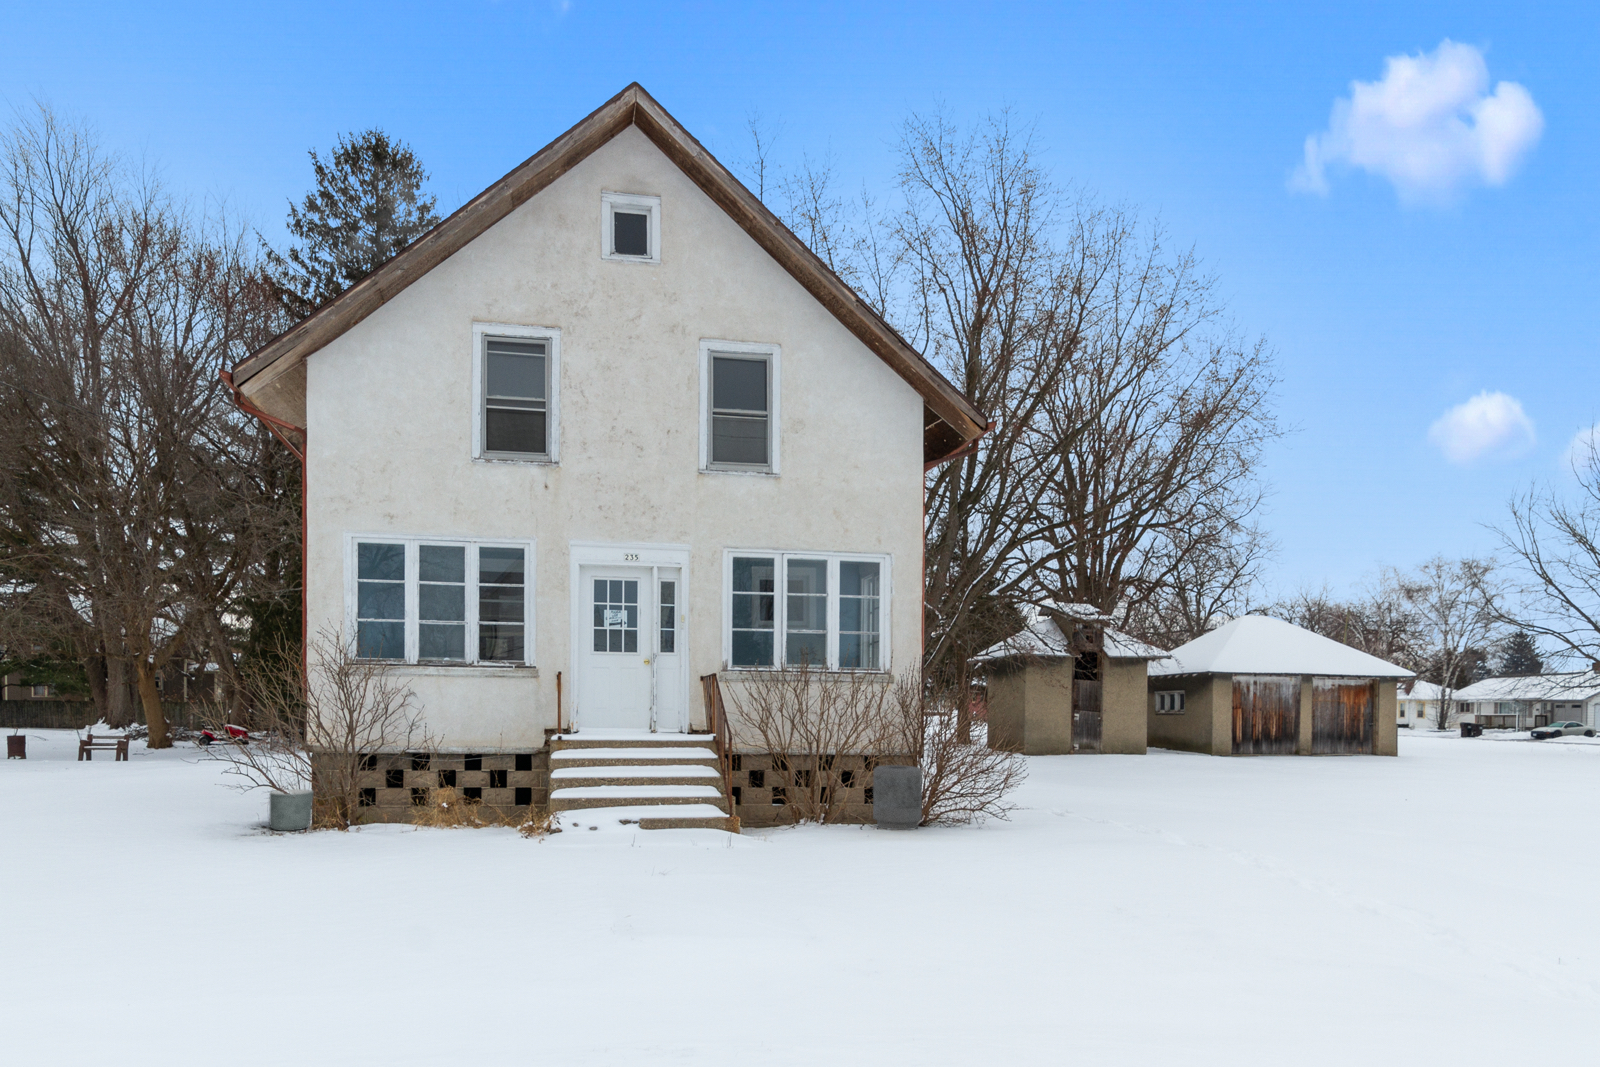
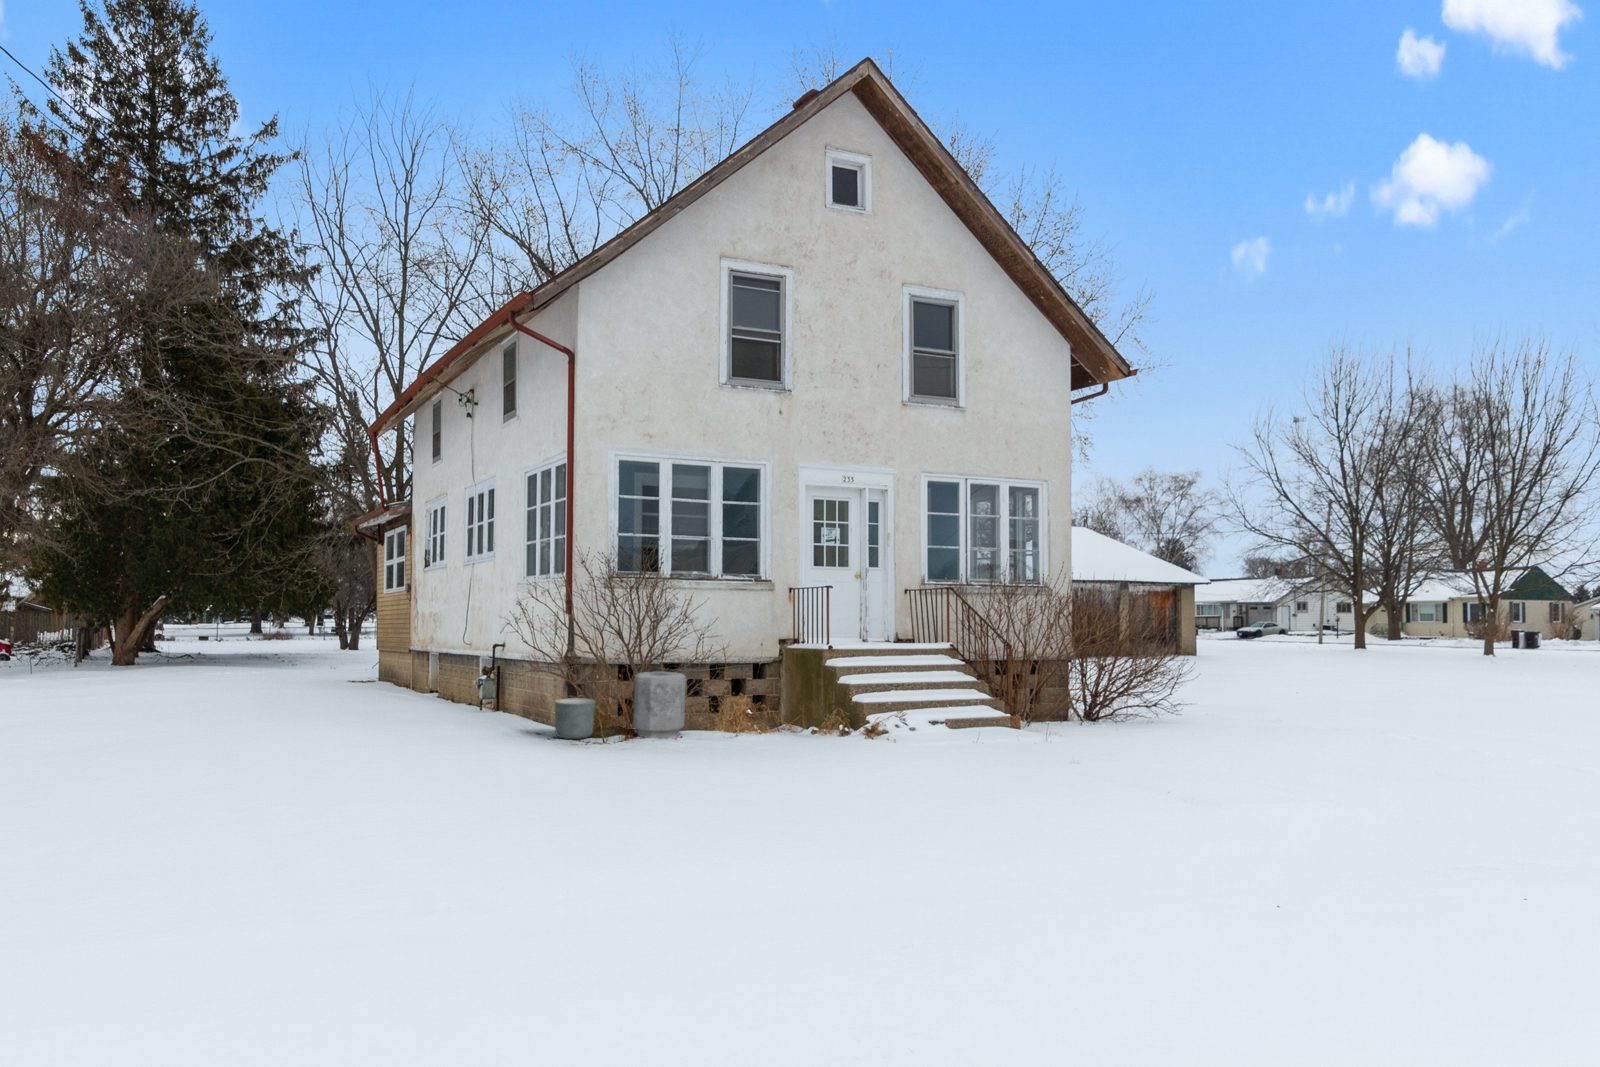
trash can: present [873,765,922,830] -> present [634,672,686,738]

